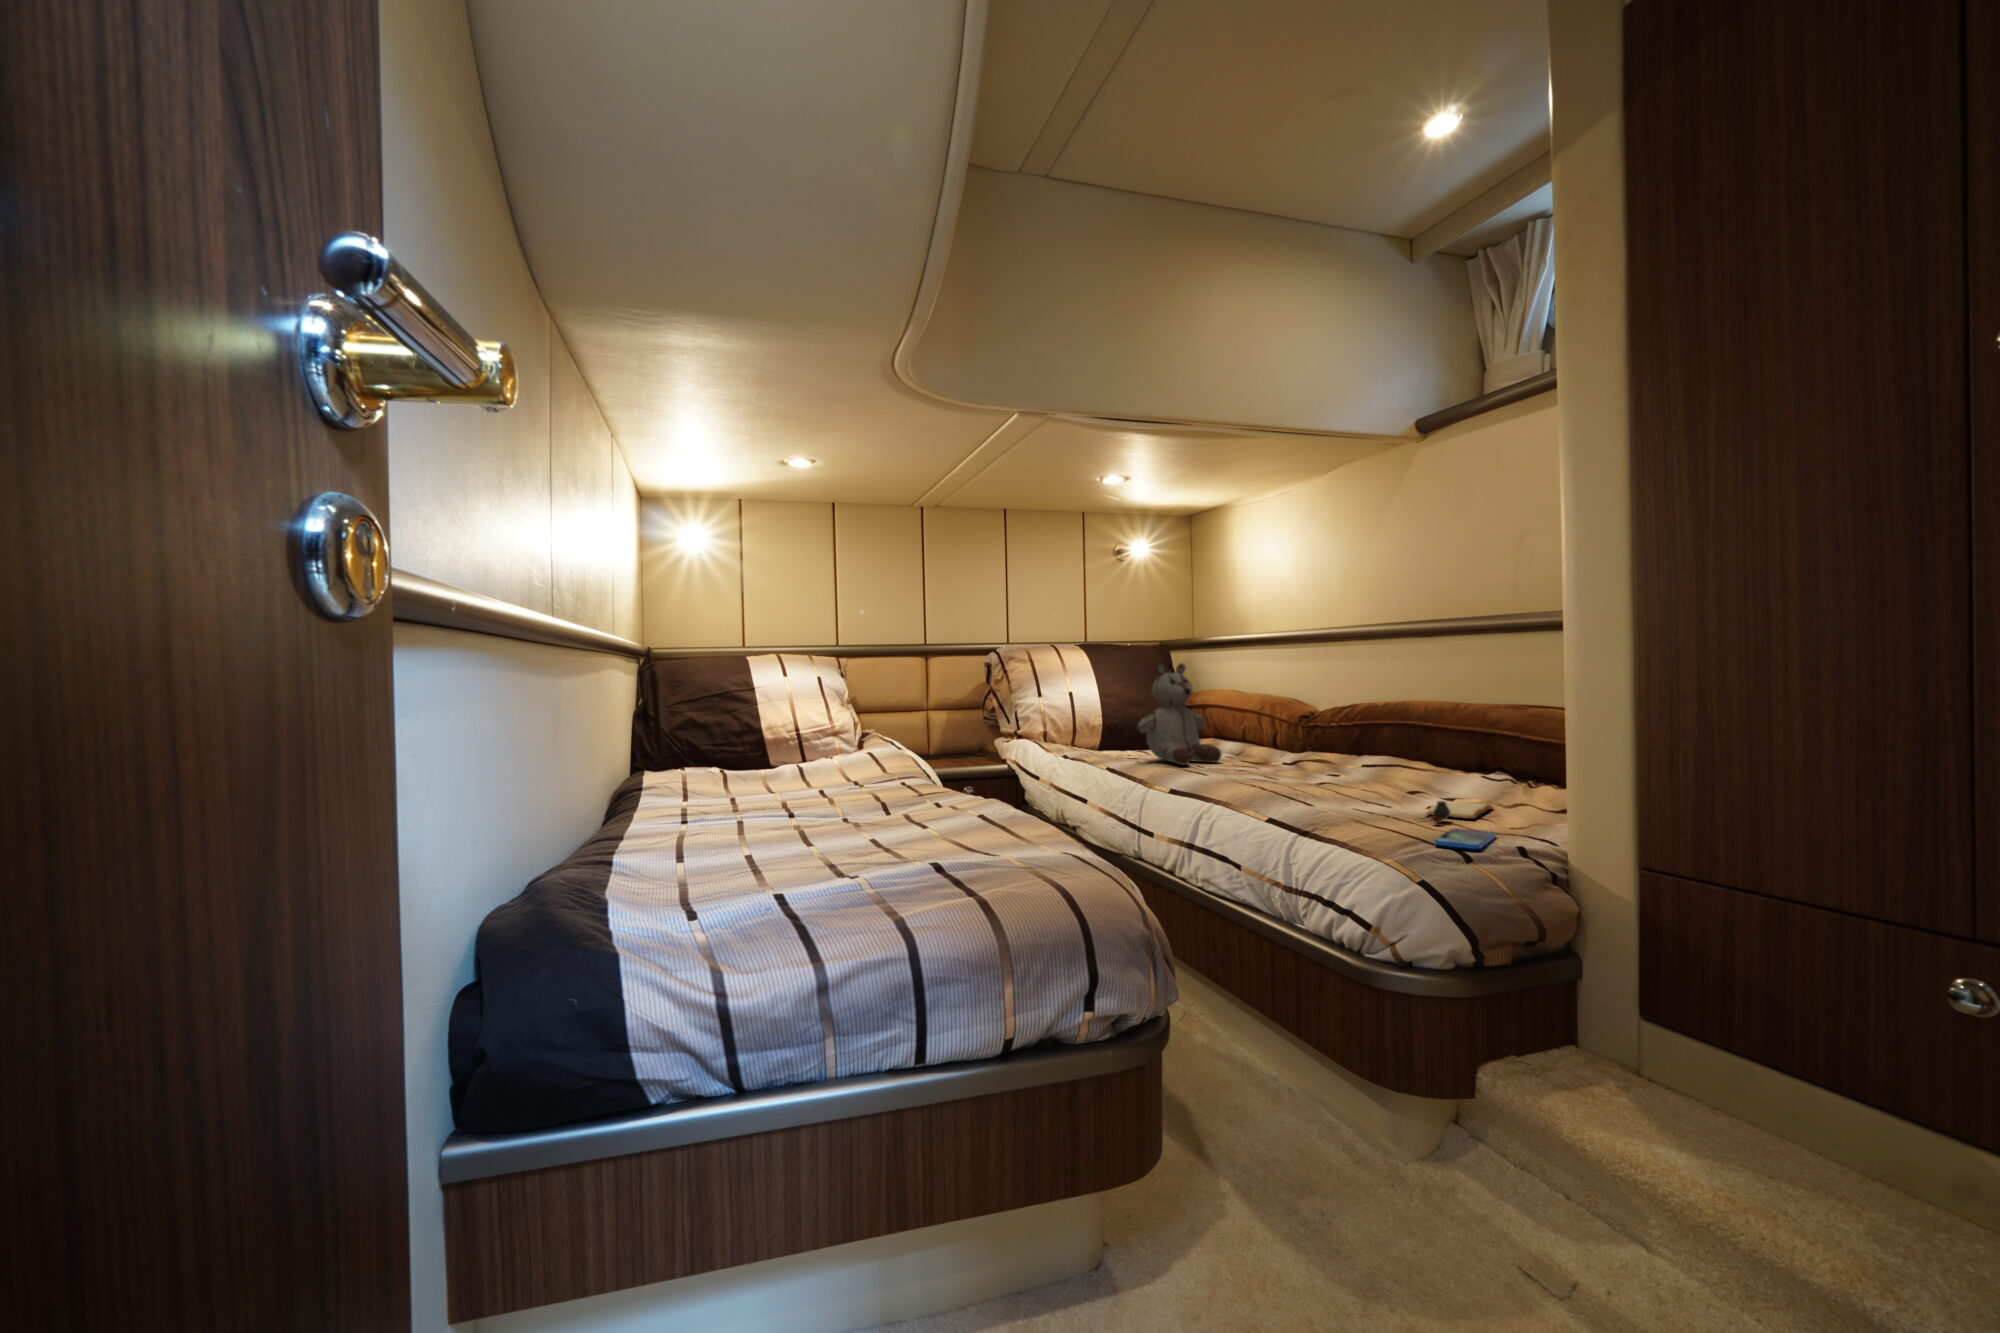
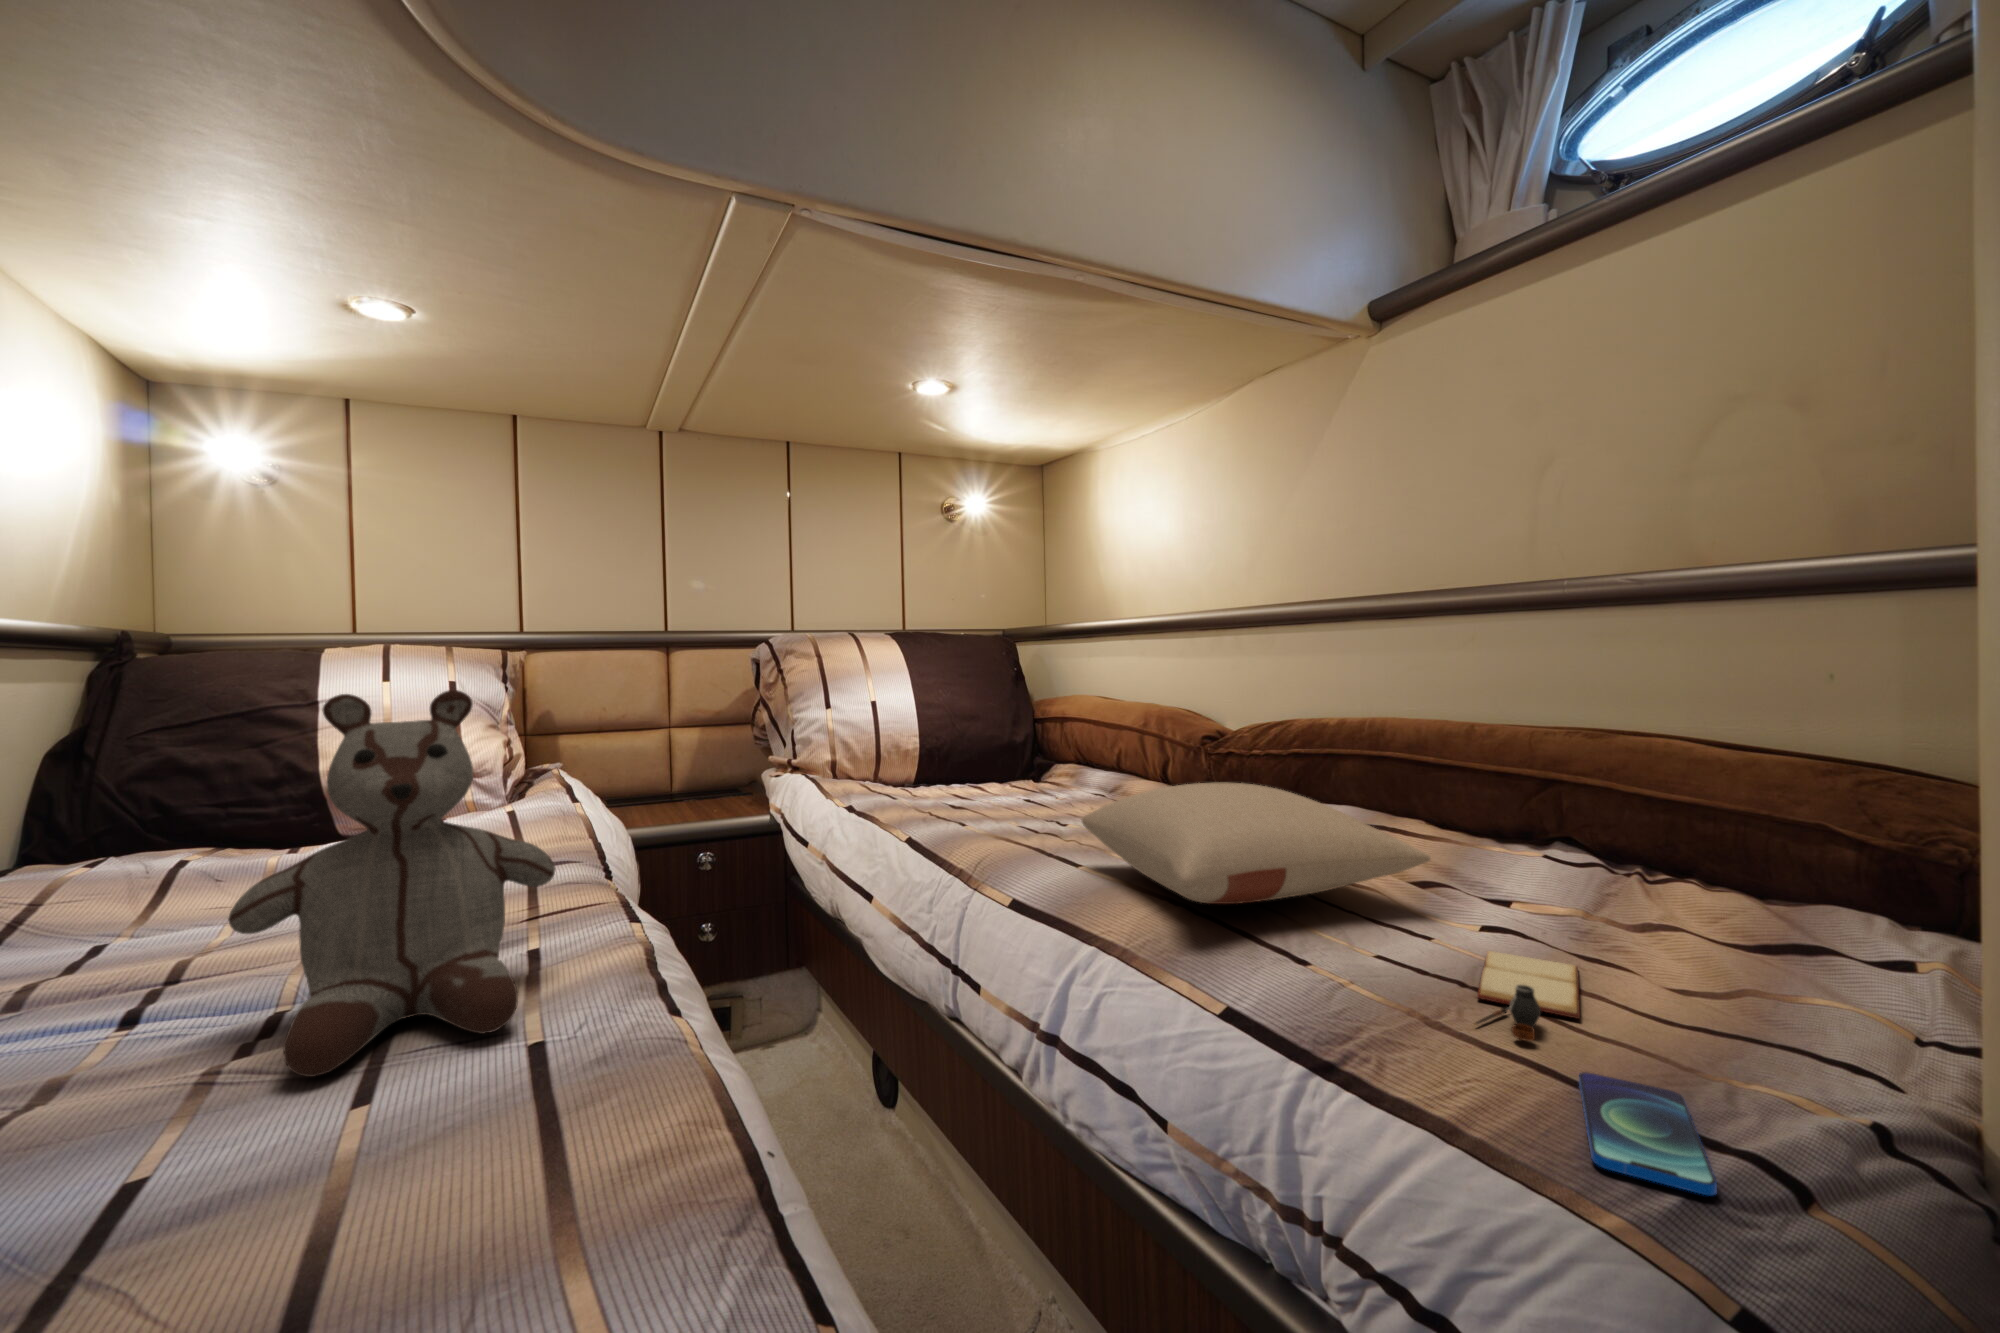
stuffed bear: present [1138,663,1222,766] -> present [228,690,555,1077]
pillow: none [1217,724,1425,788] -> present [1082,782,1430,904]

